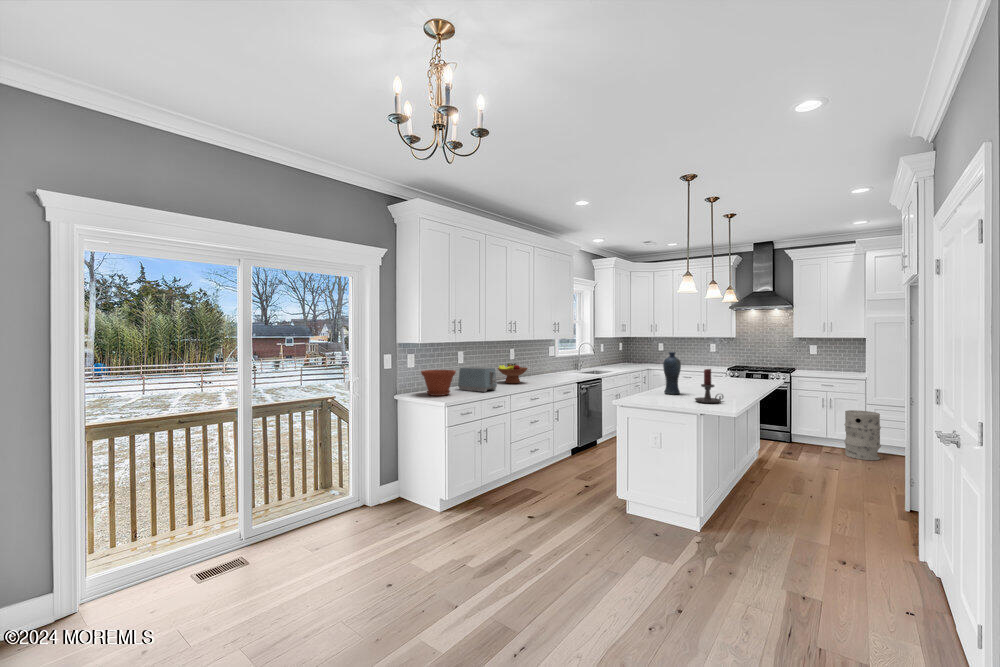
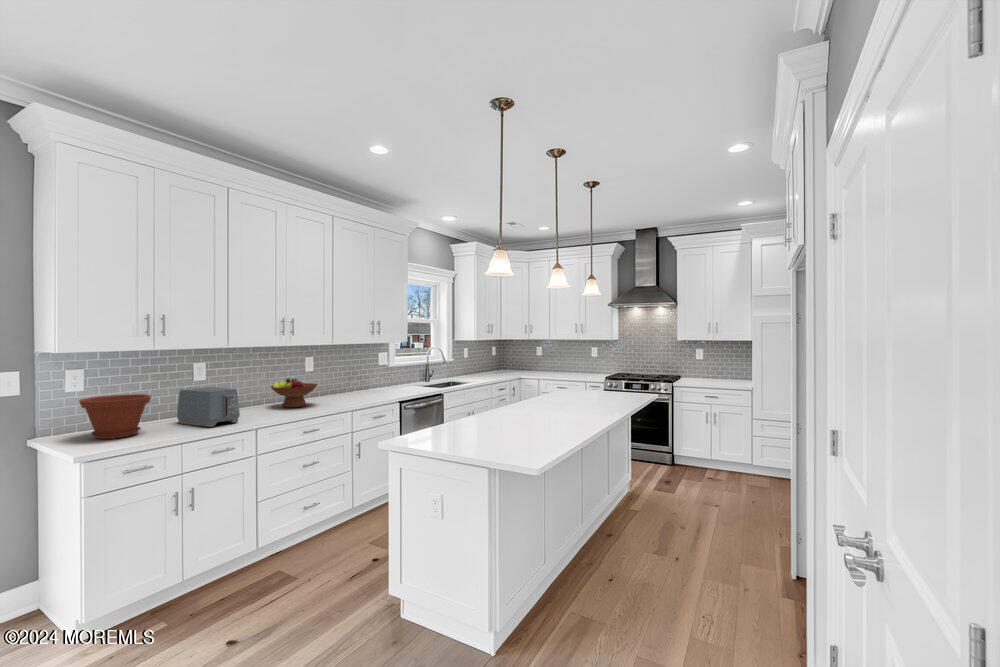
vase: present [663,352,681,394] -> none [477,364,500,426]
candle holder: present [695,369,723,403] -> none [503,391,546,445]
trash can: present [844,410,881,460] -> none [729,427,768,488]

